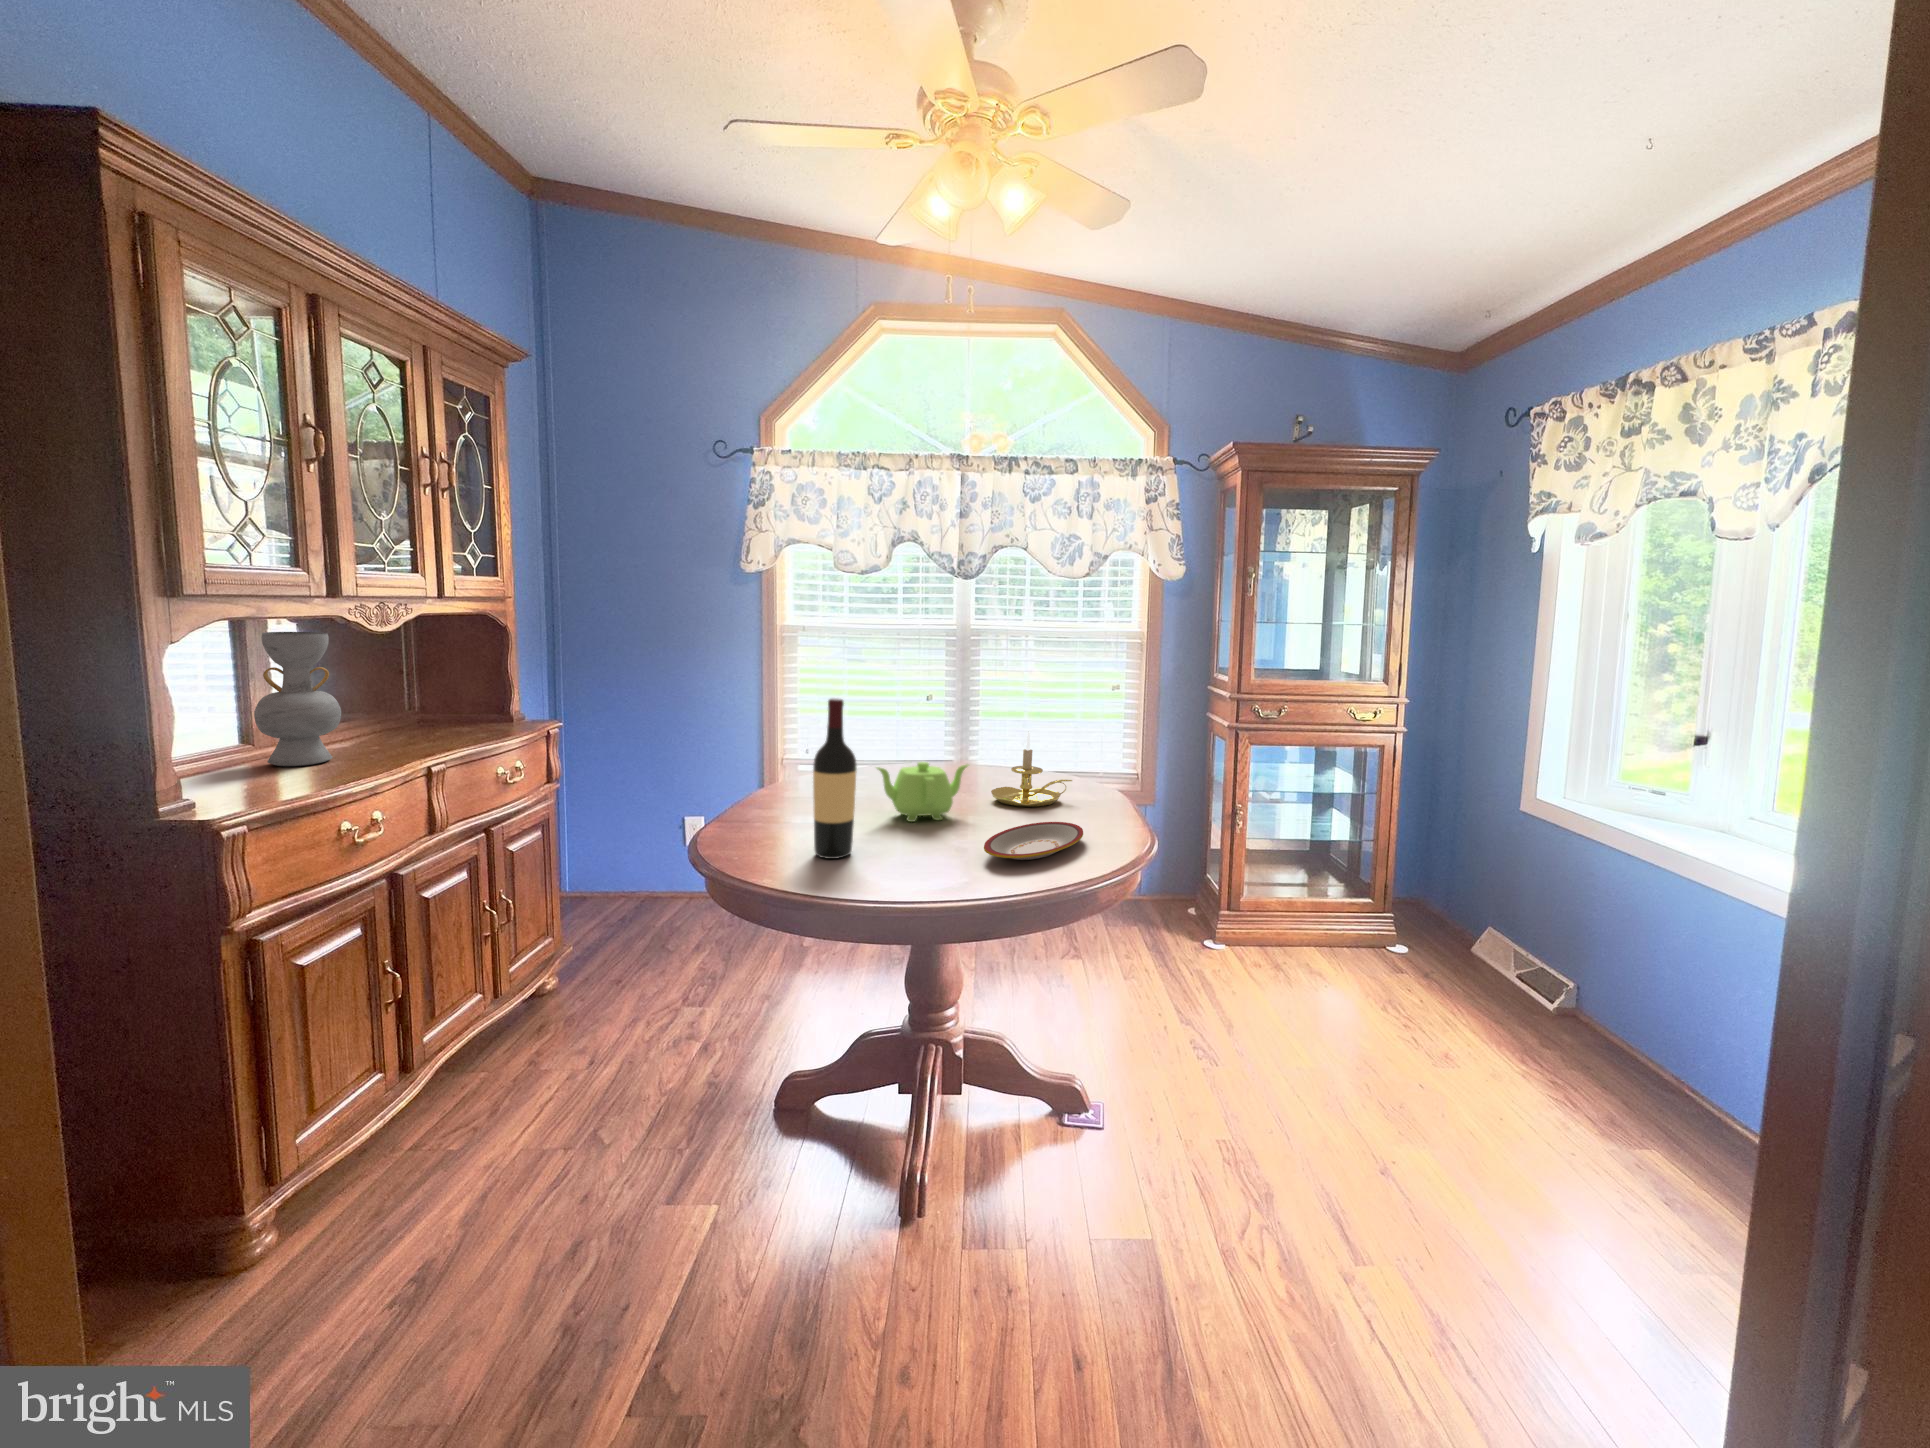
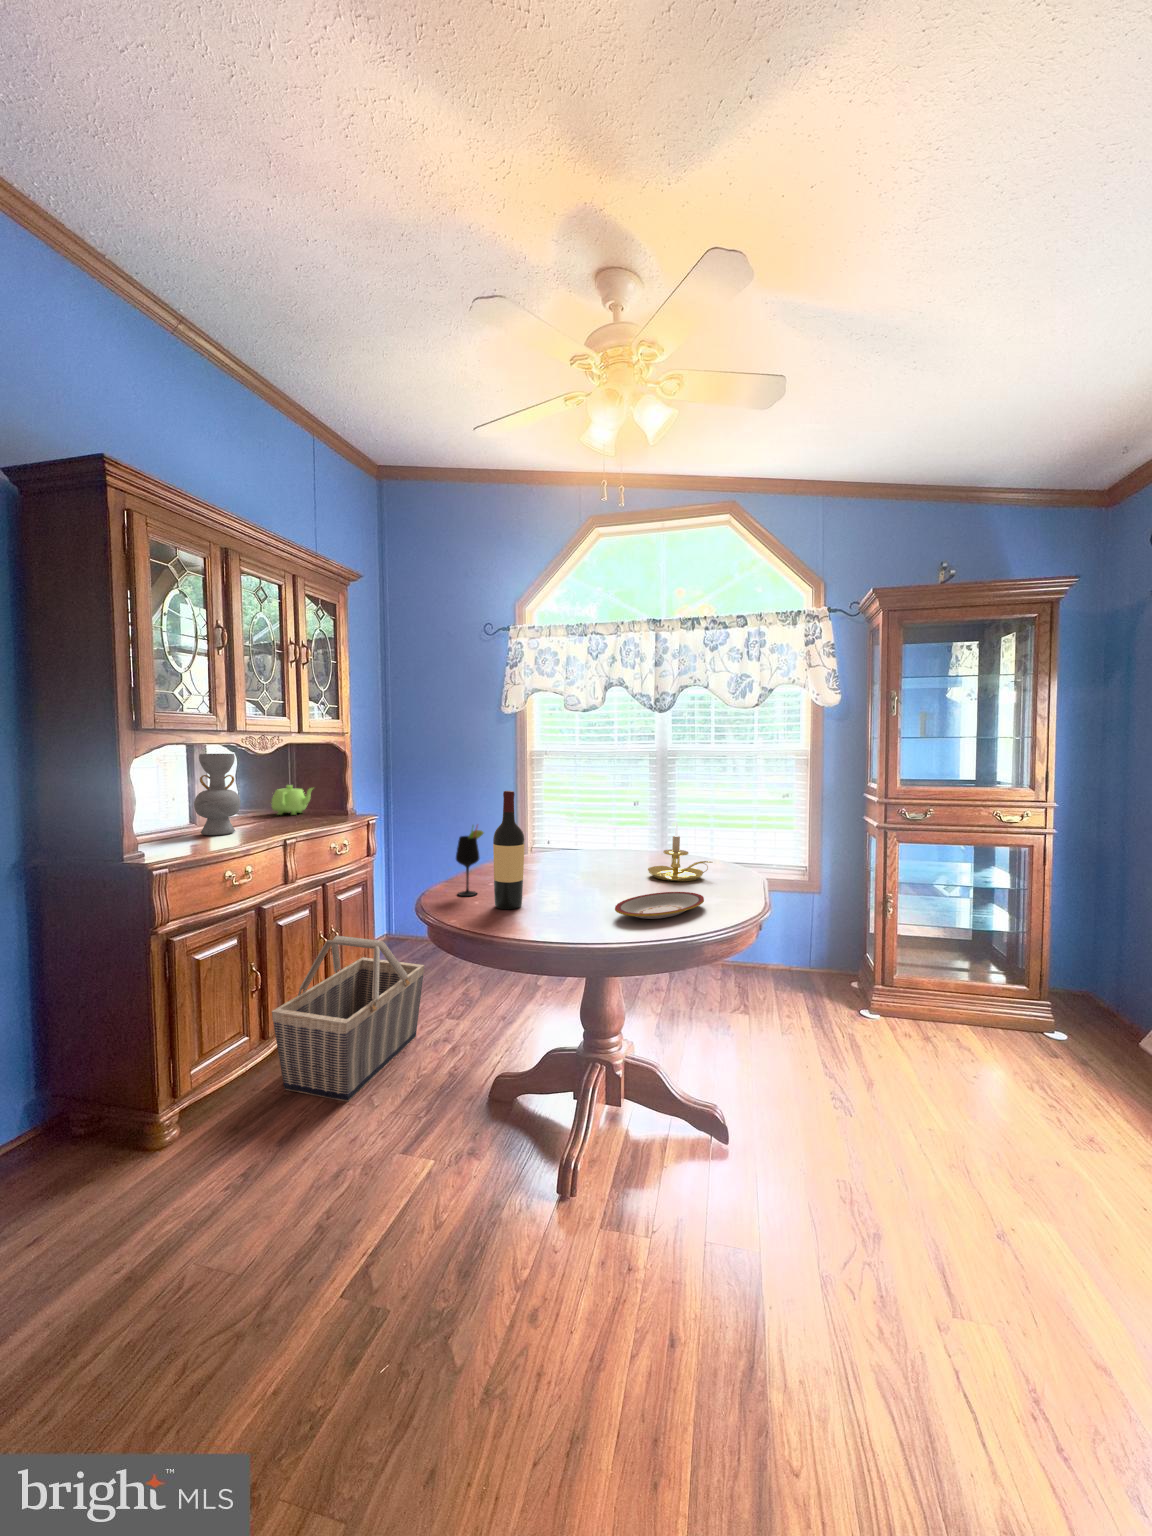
wine glass: none [746,743,788,843] -> present [456,826,484,896]
teapot: present [877,762,968,822] -> present [271,785,313,815]
basket: none [423,909,653,1149] -> present [272,936,424,1102]

